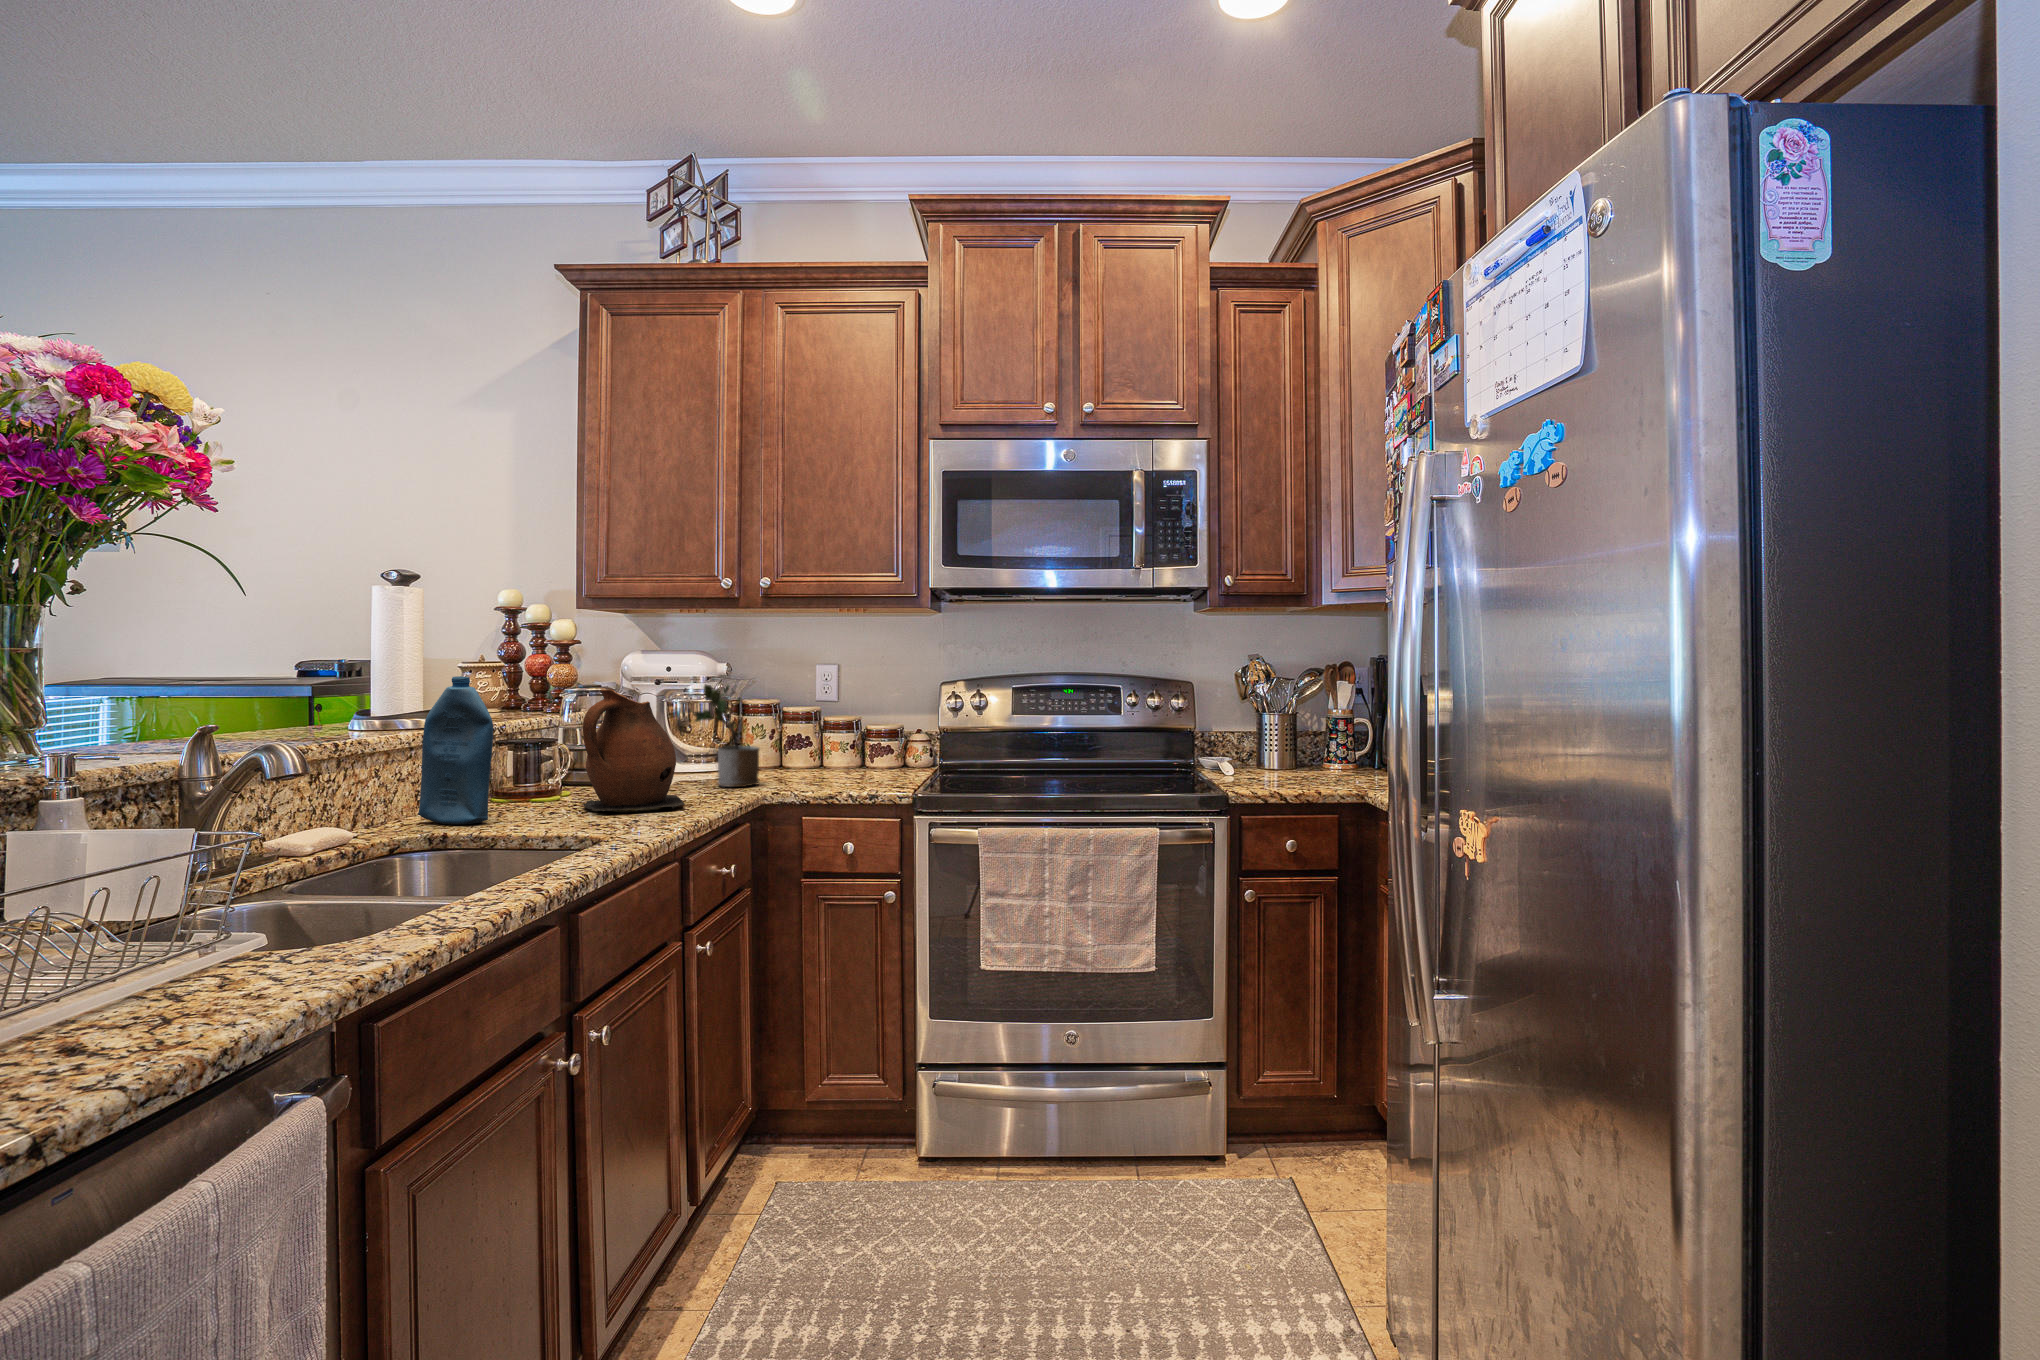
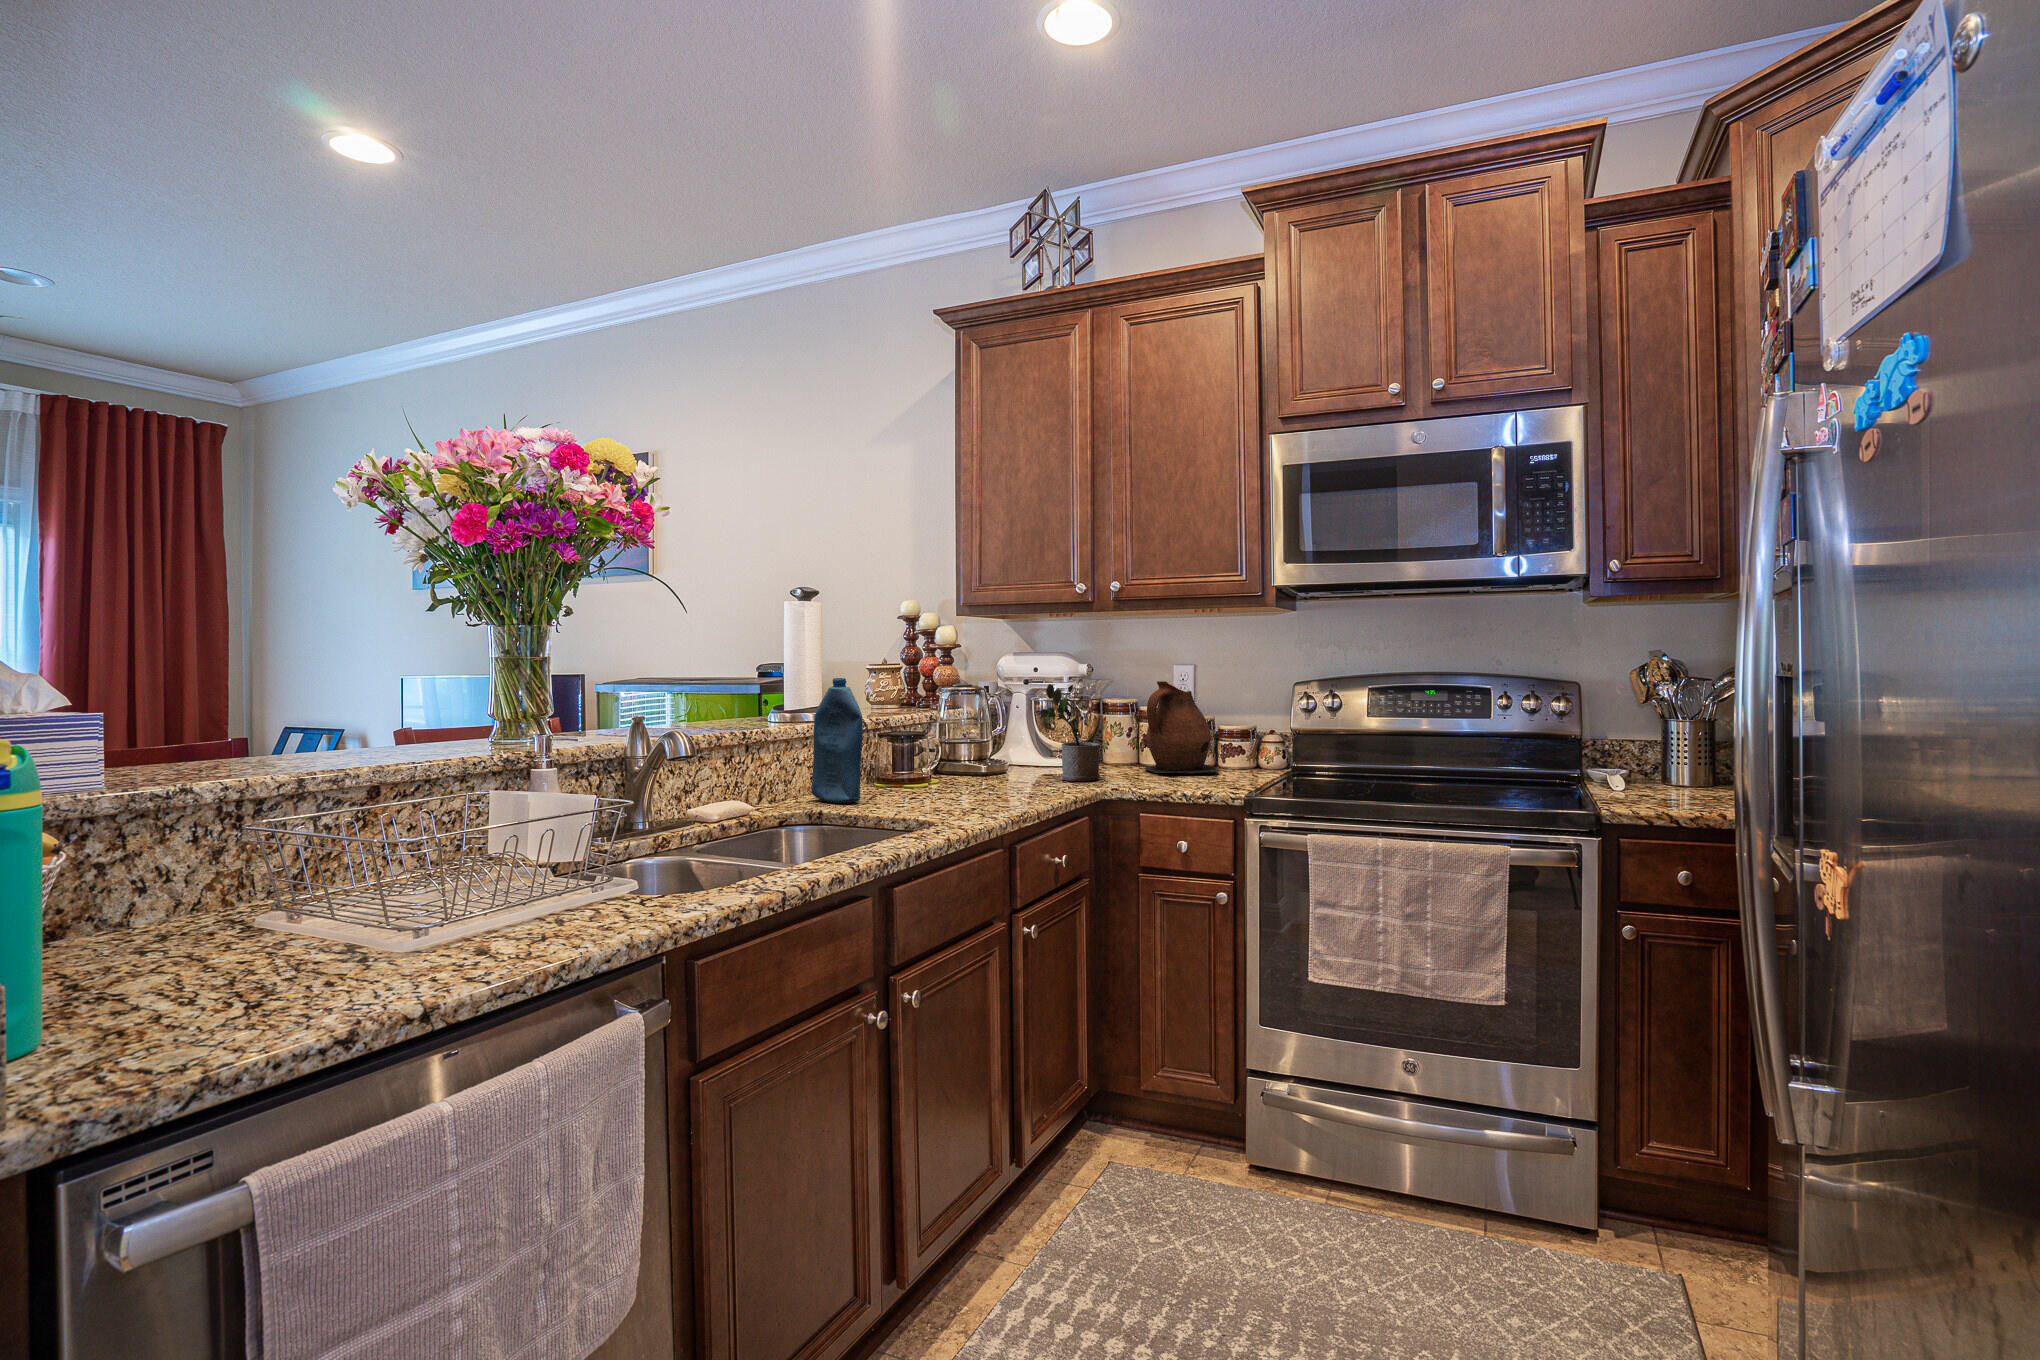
ceramic pitcher: present [581,689,685,811] -> present [1145,681,1219,773]

